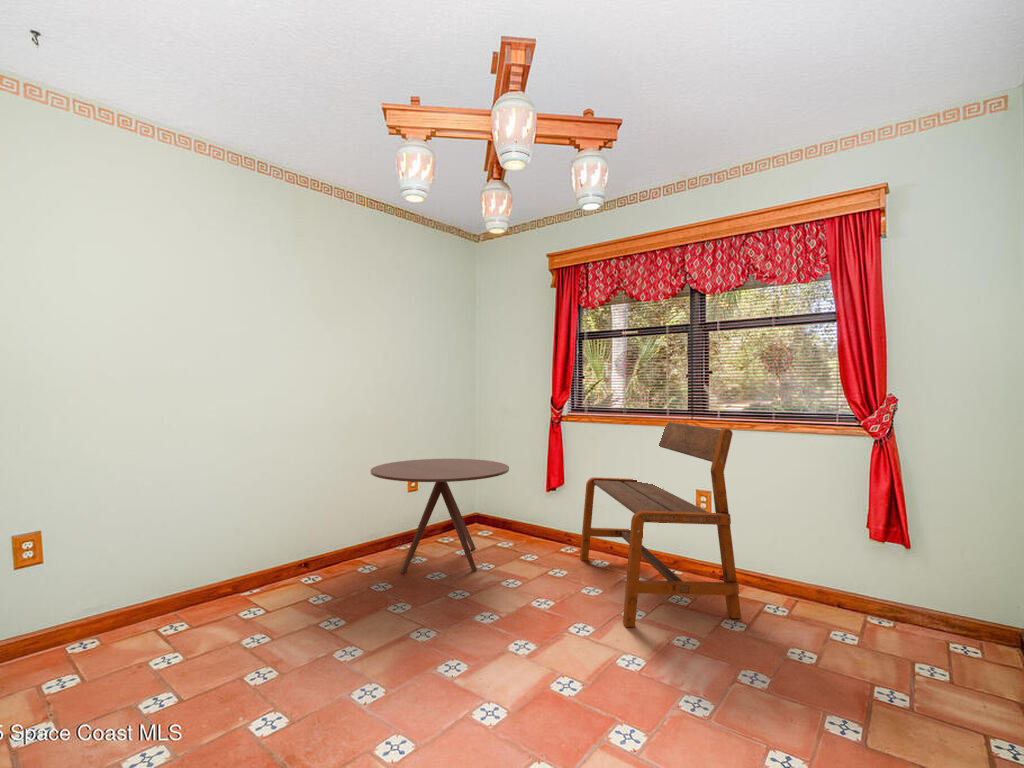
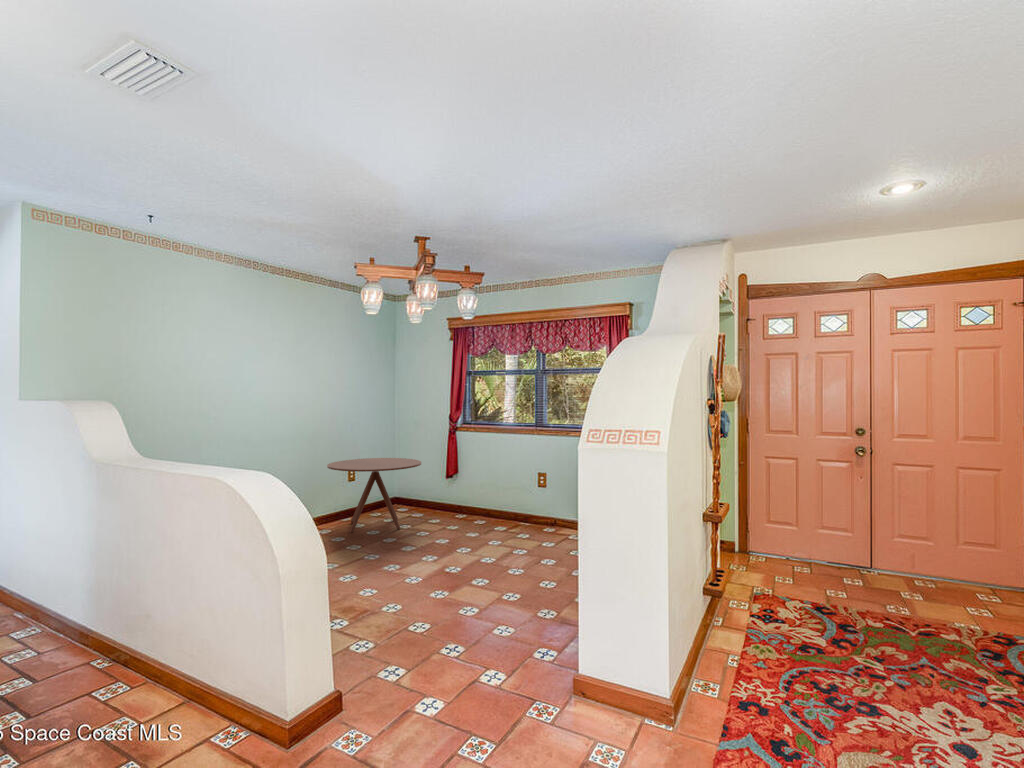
bench: present [580,422,741,627] -> none [468,429,555,548]

